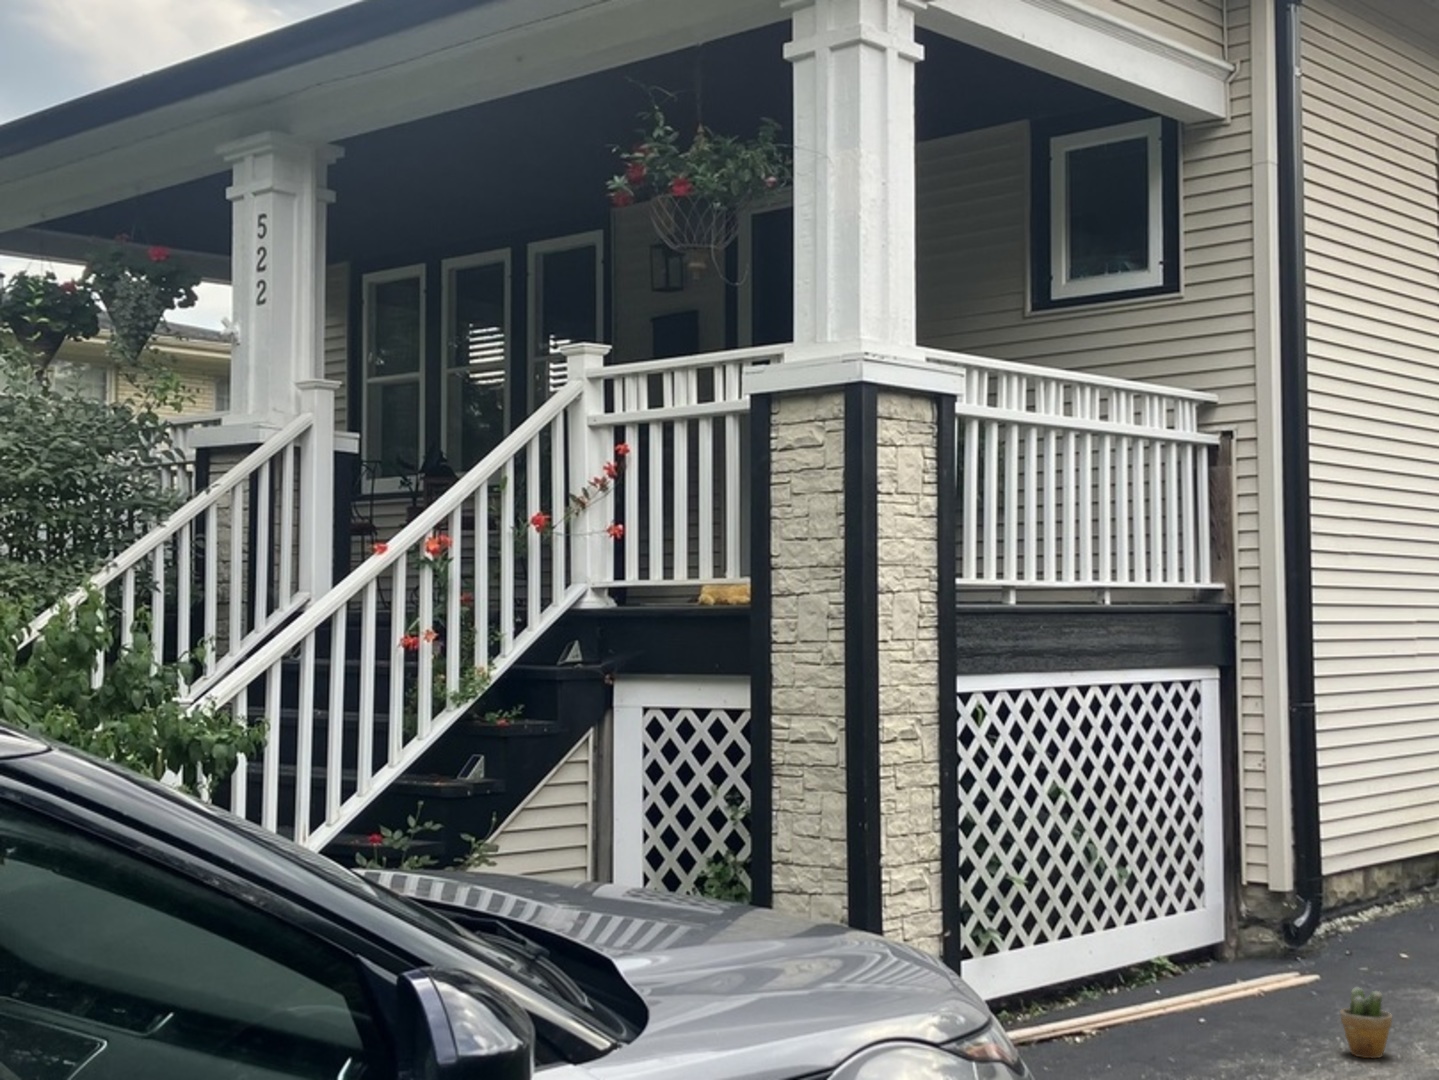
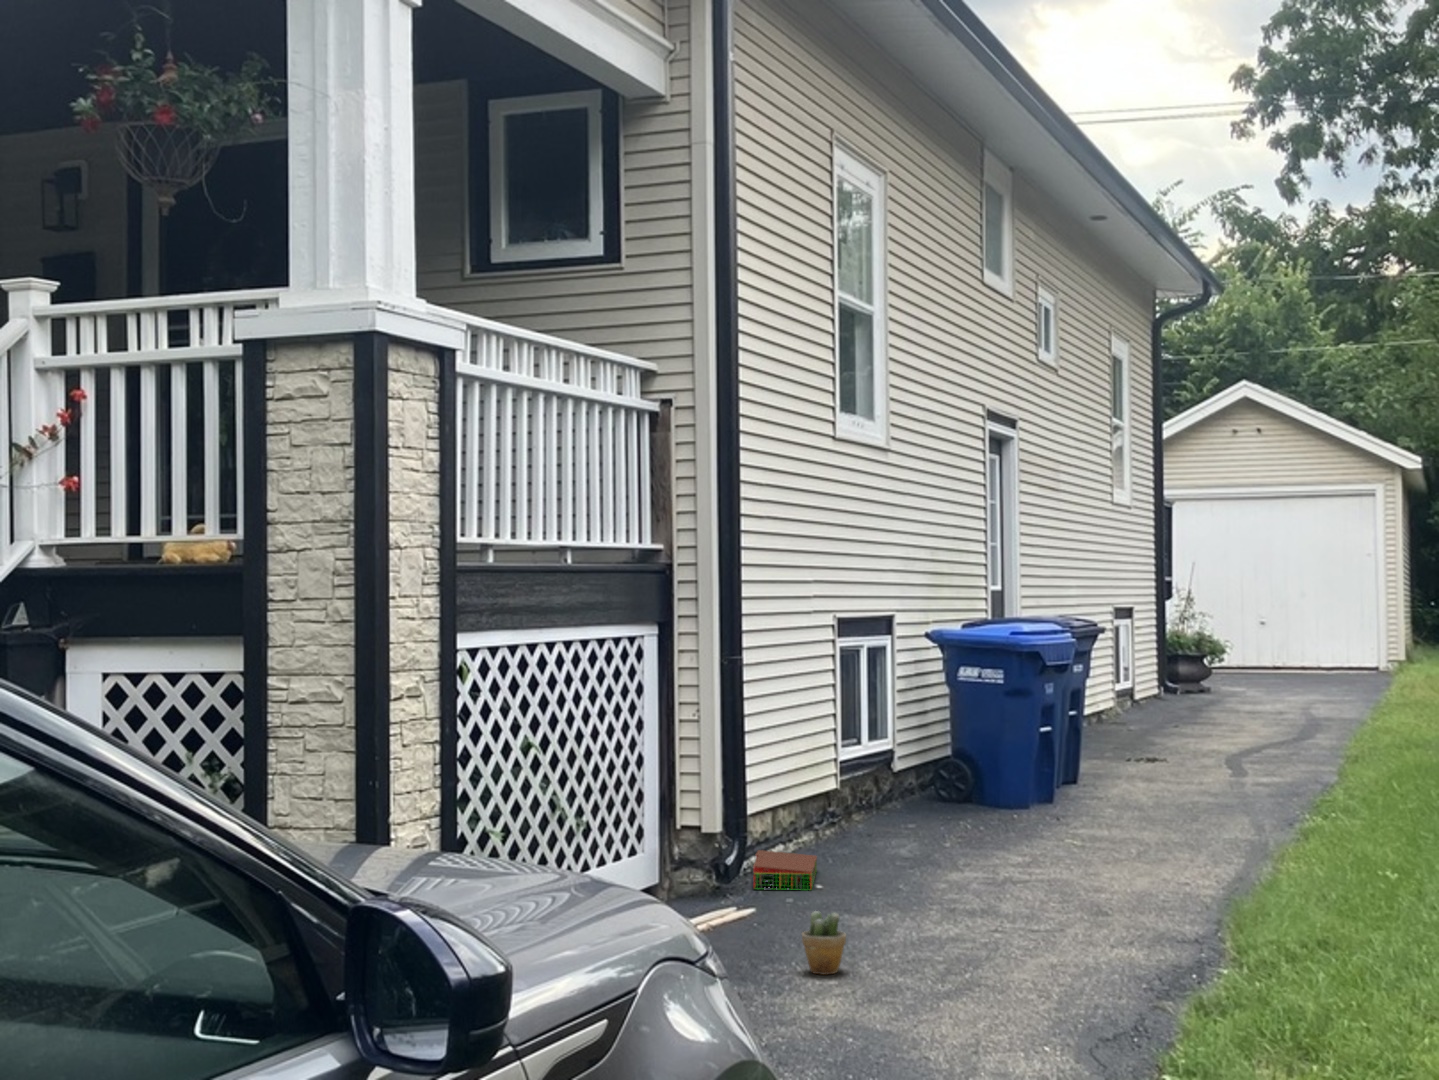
storage bin: none [1328,913,1412,961] -> present [753,850,817,889]

